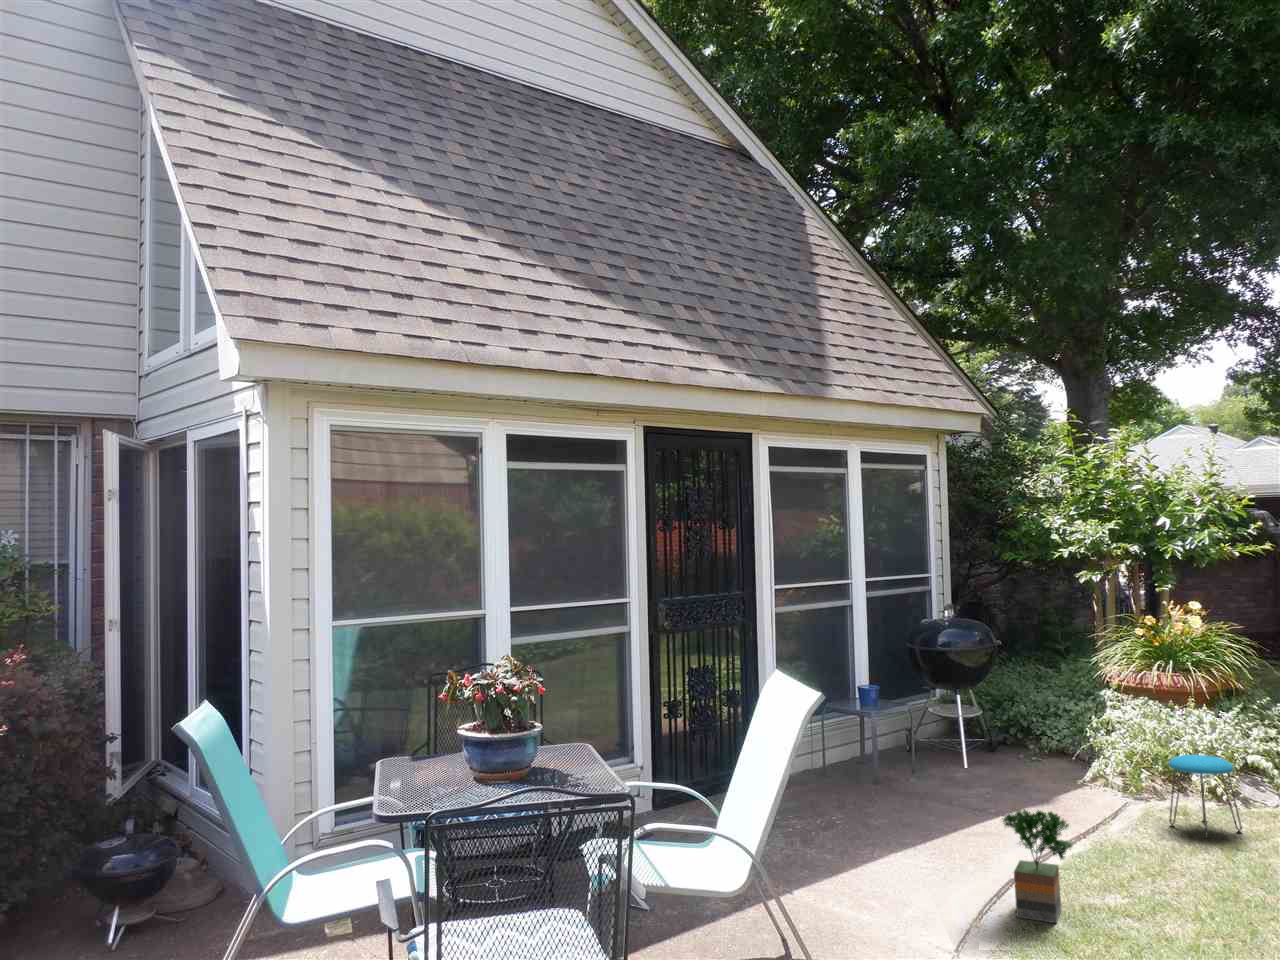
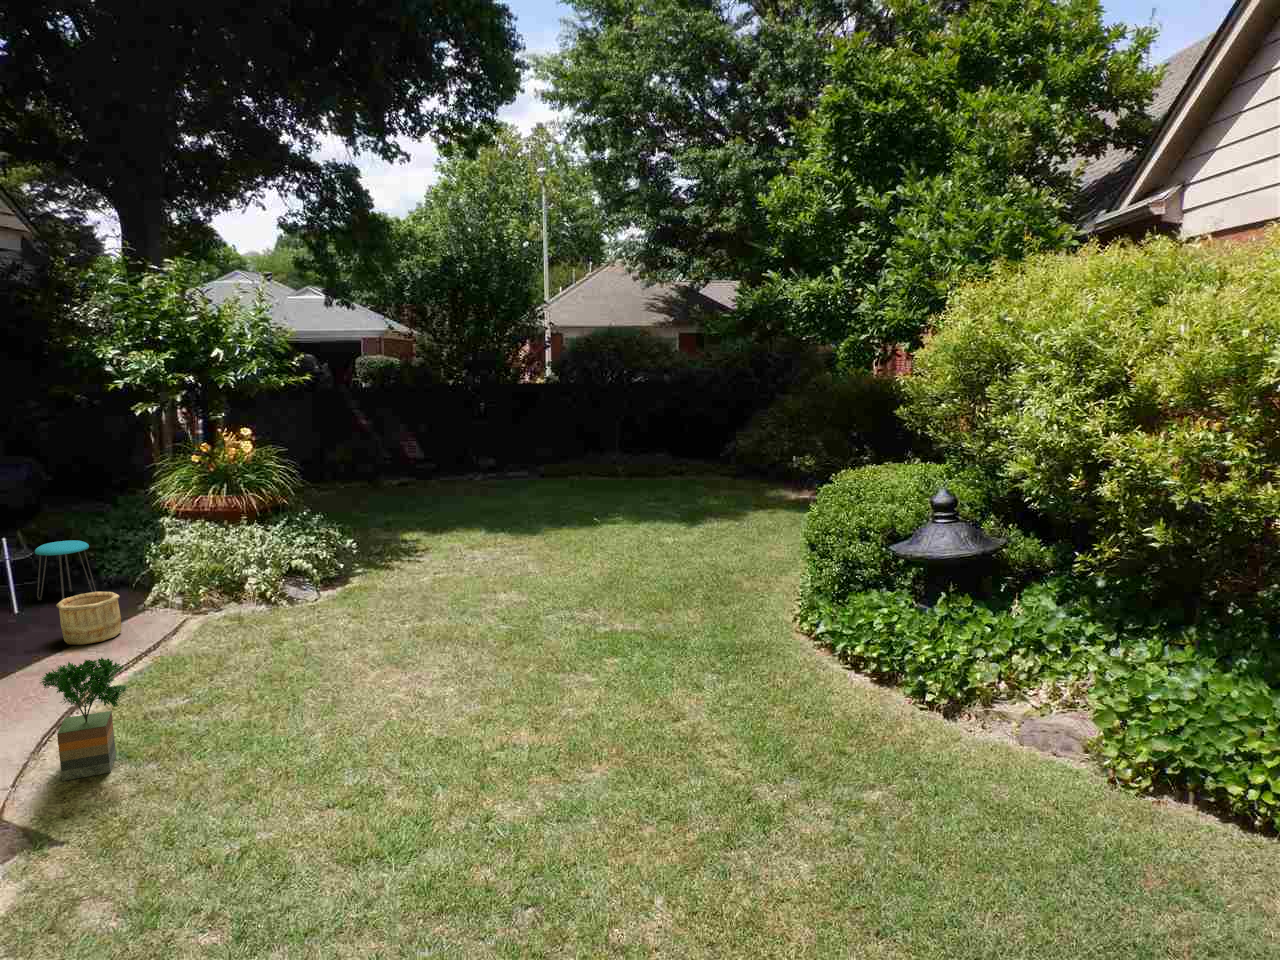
wooden bucket: none [1009,754,1065,804] -> present [56,592,121,644]
stool: present [1168,755,1242,838] -> present [35,540,96,600]

